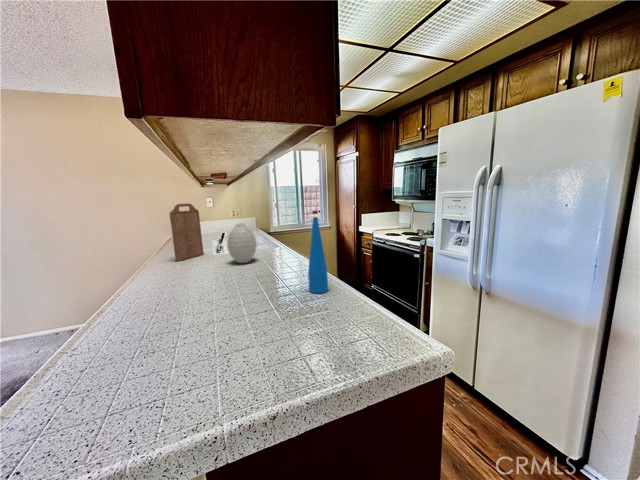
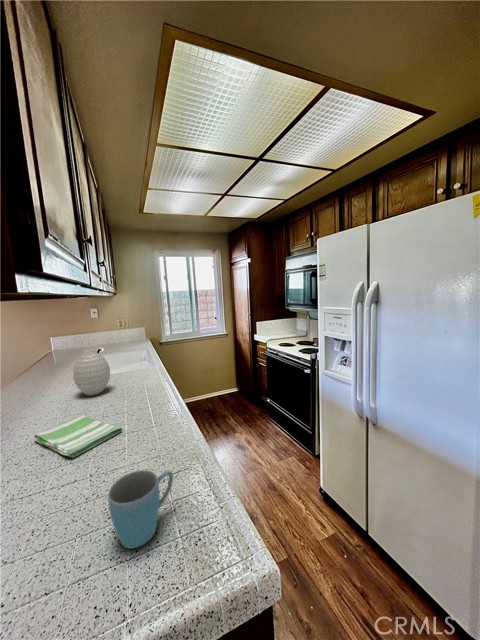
cutting board: present [170,203,204,261] -> none [14,325,61,391]
bottle: present [308,211,328,293] -> none [131,351,158,454]
dish towel: none [221,272,291,295] -> present [34,415,122,457]
mug: none [333,286,369,333] -> present [108,470,173,549]

